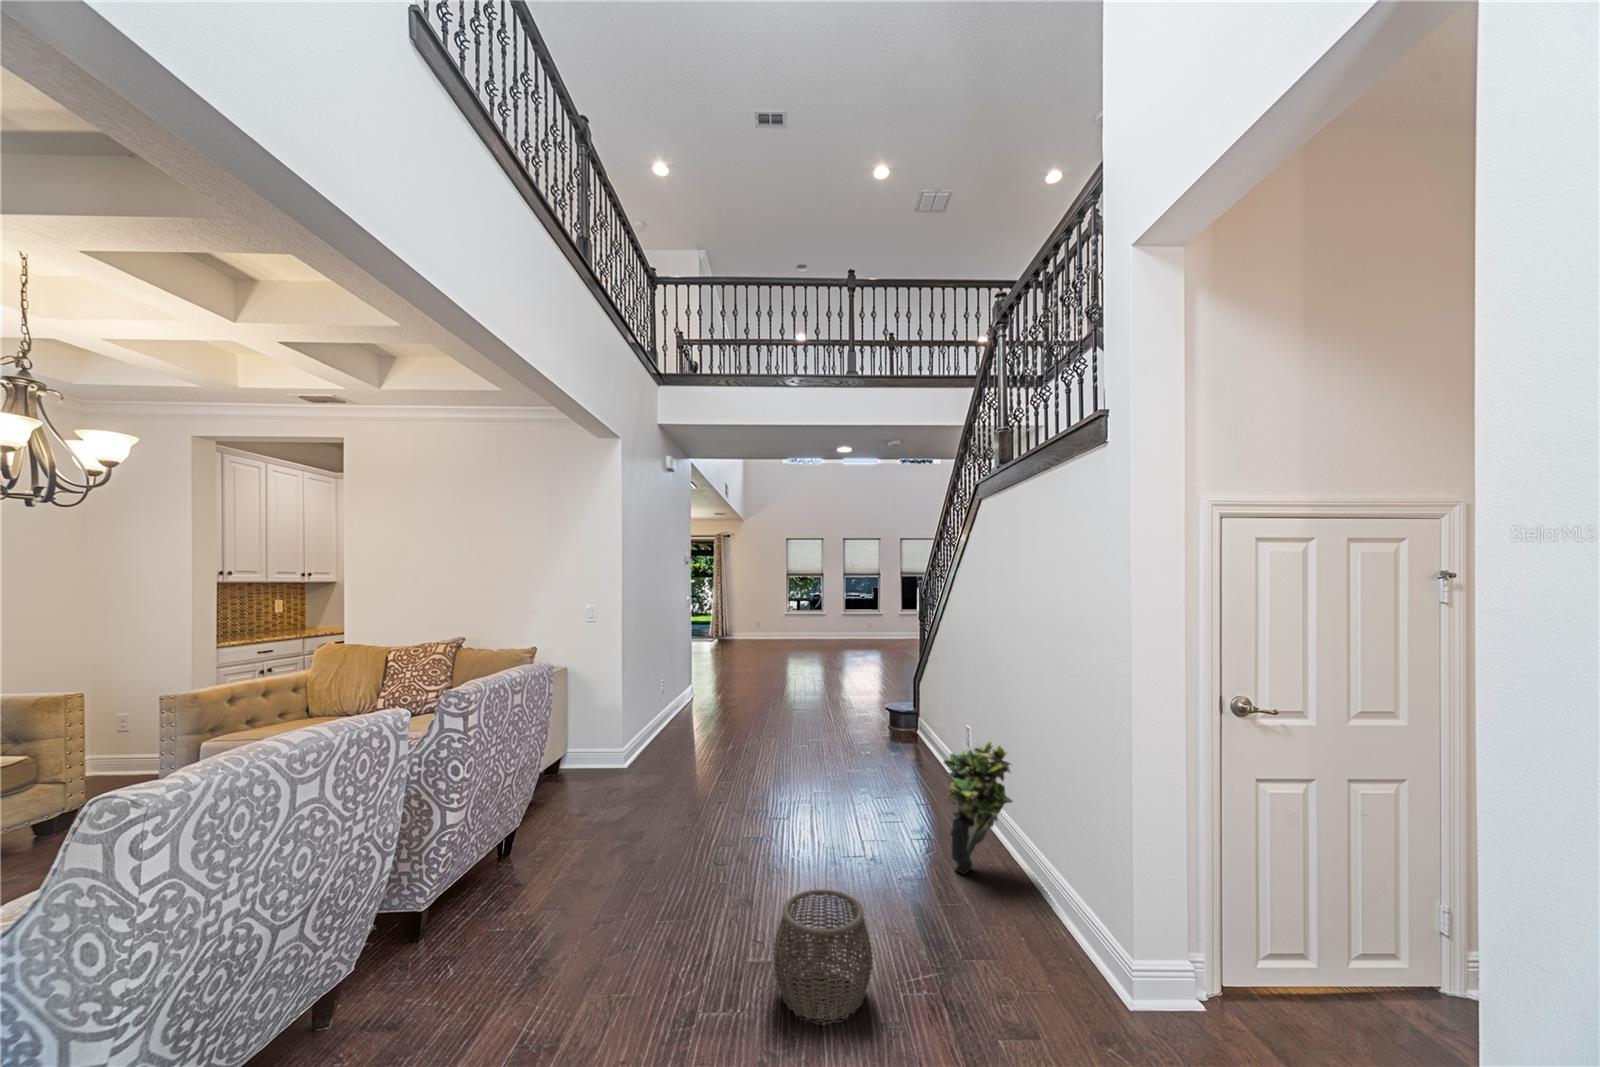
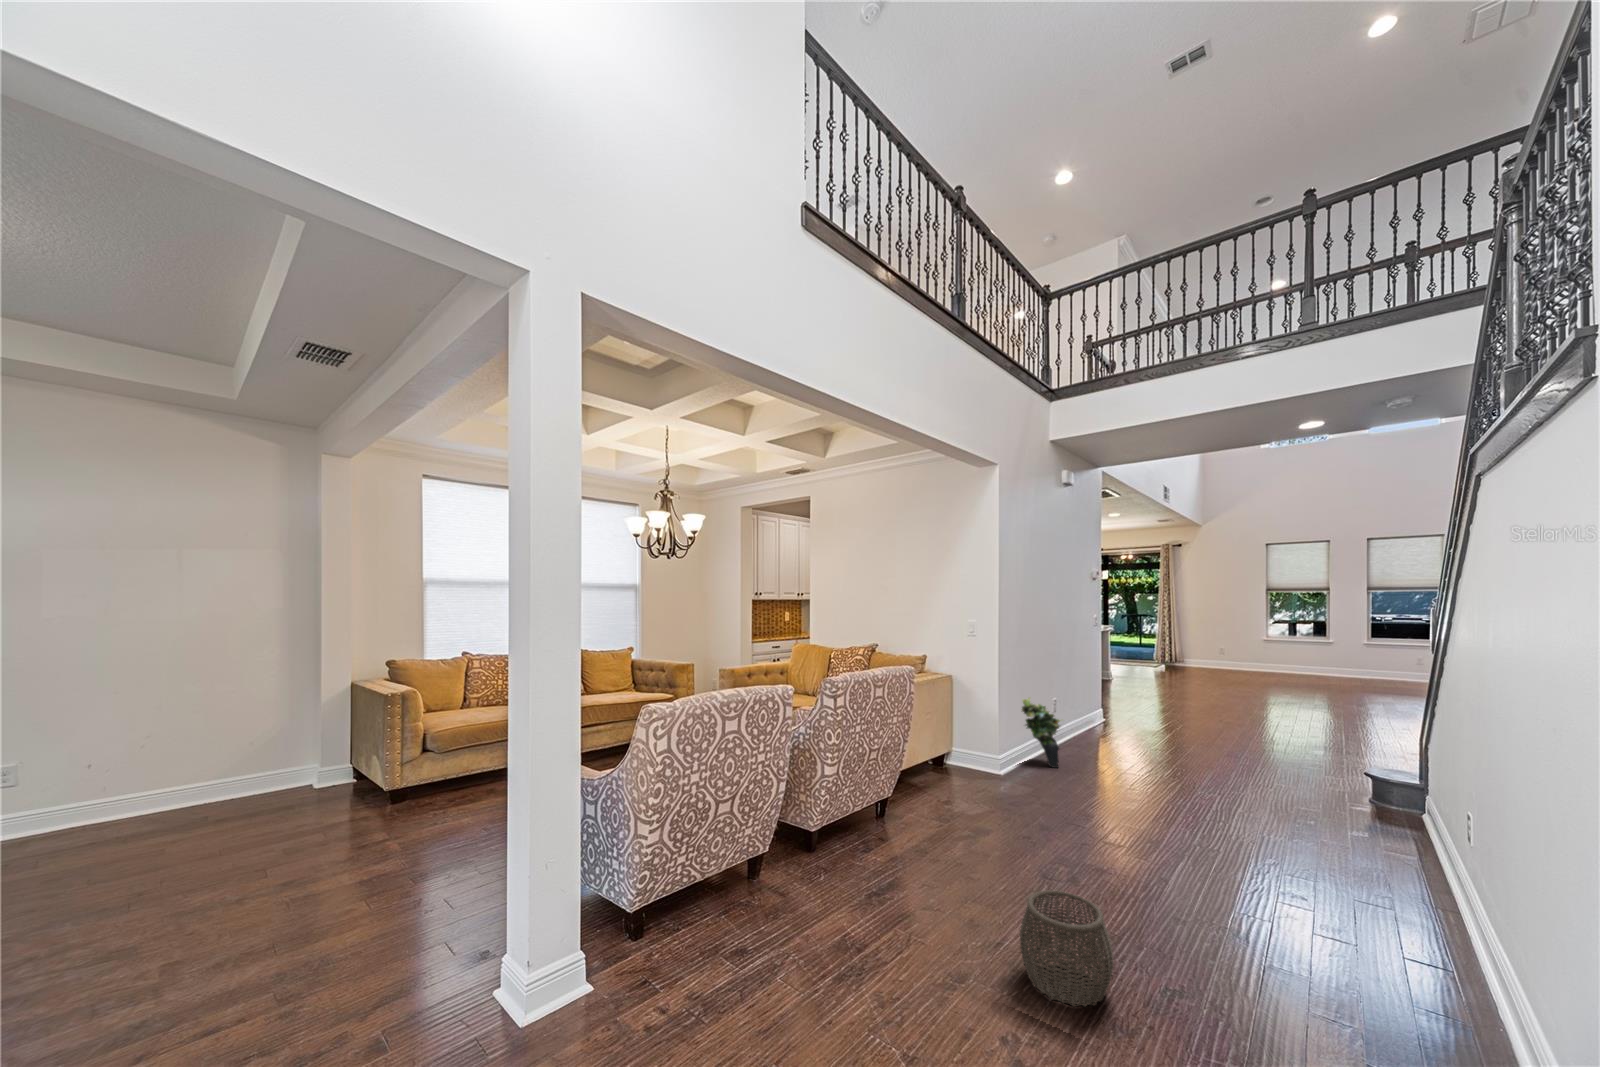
potted plant: present [944,741,1012,874] -> present [1022,698,1060,768]

